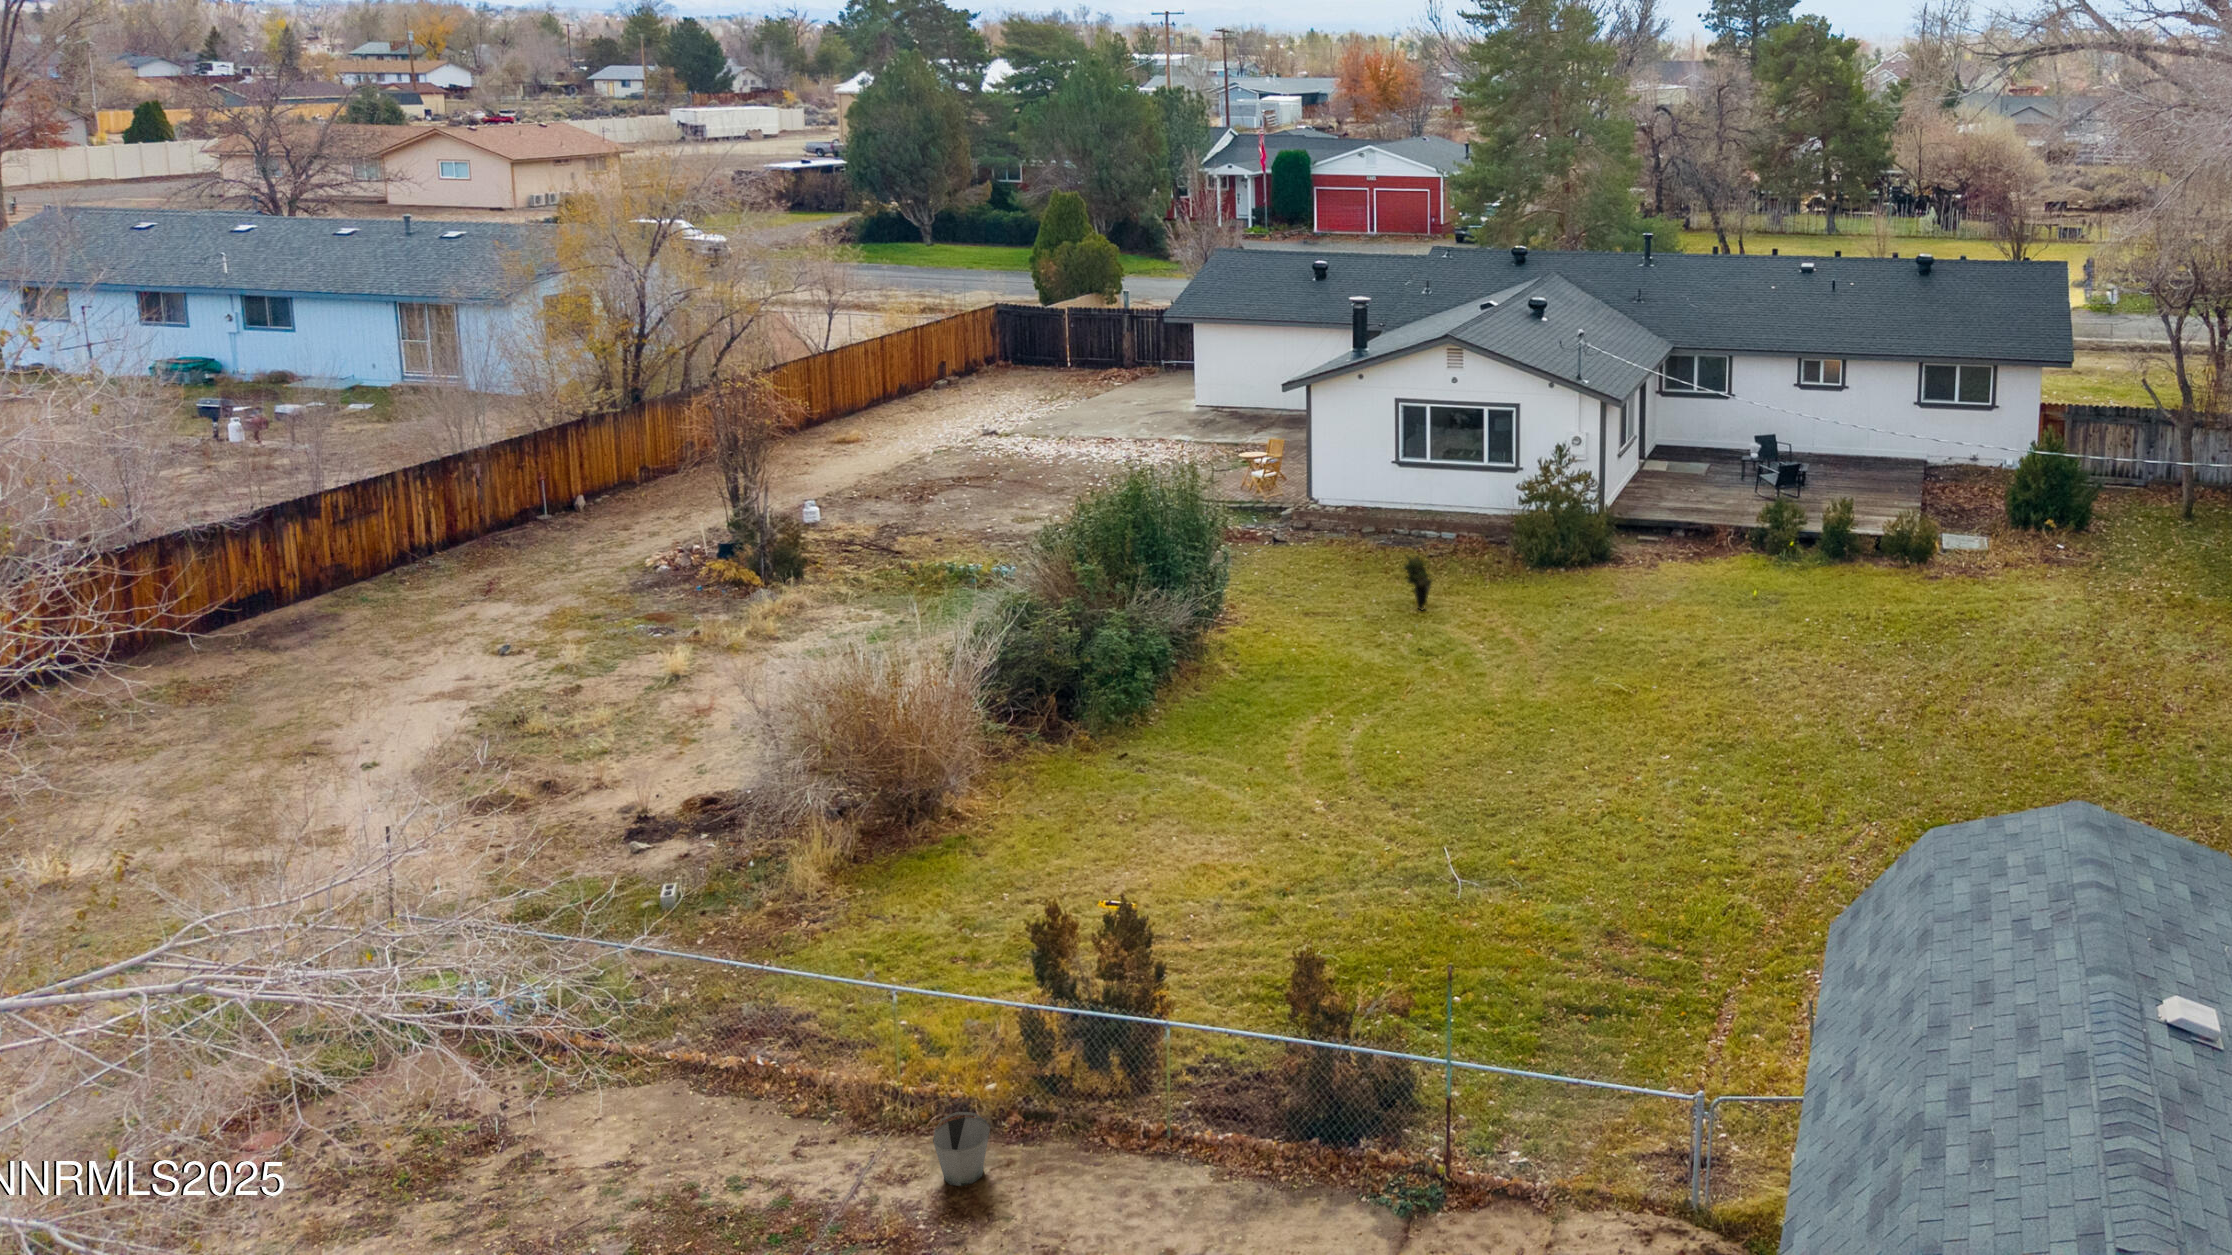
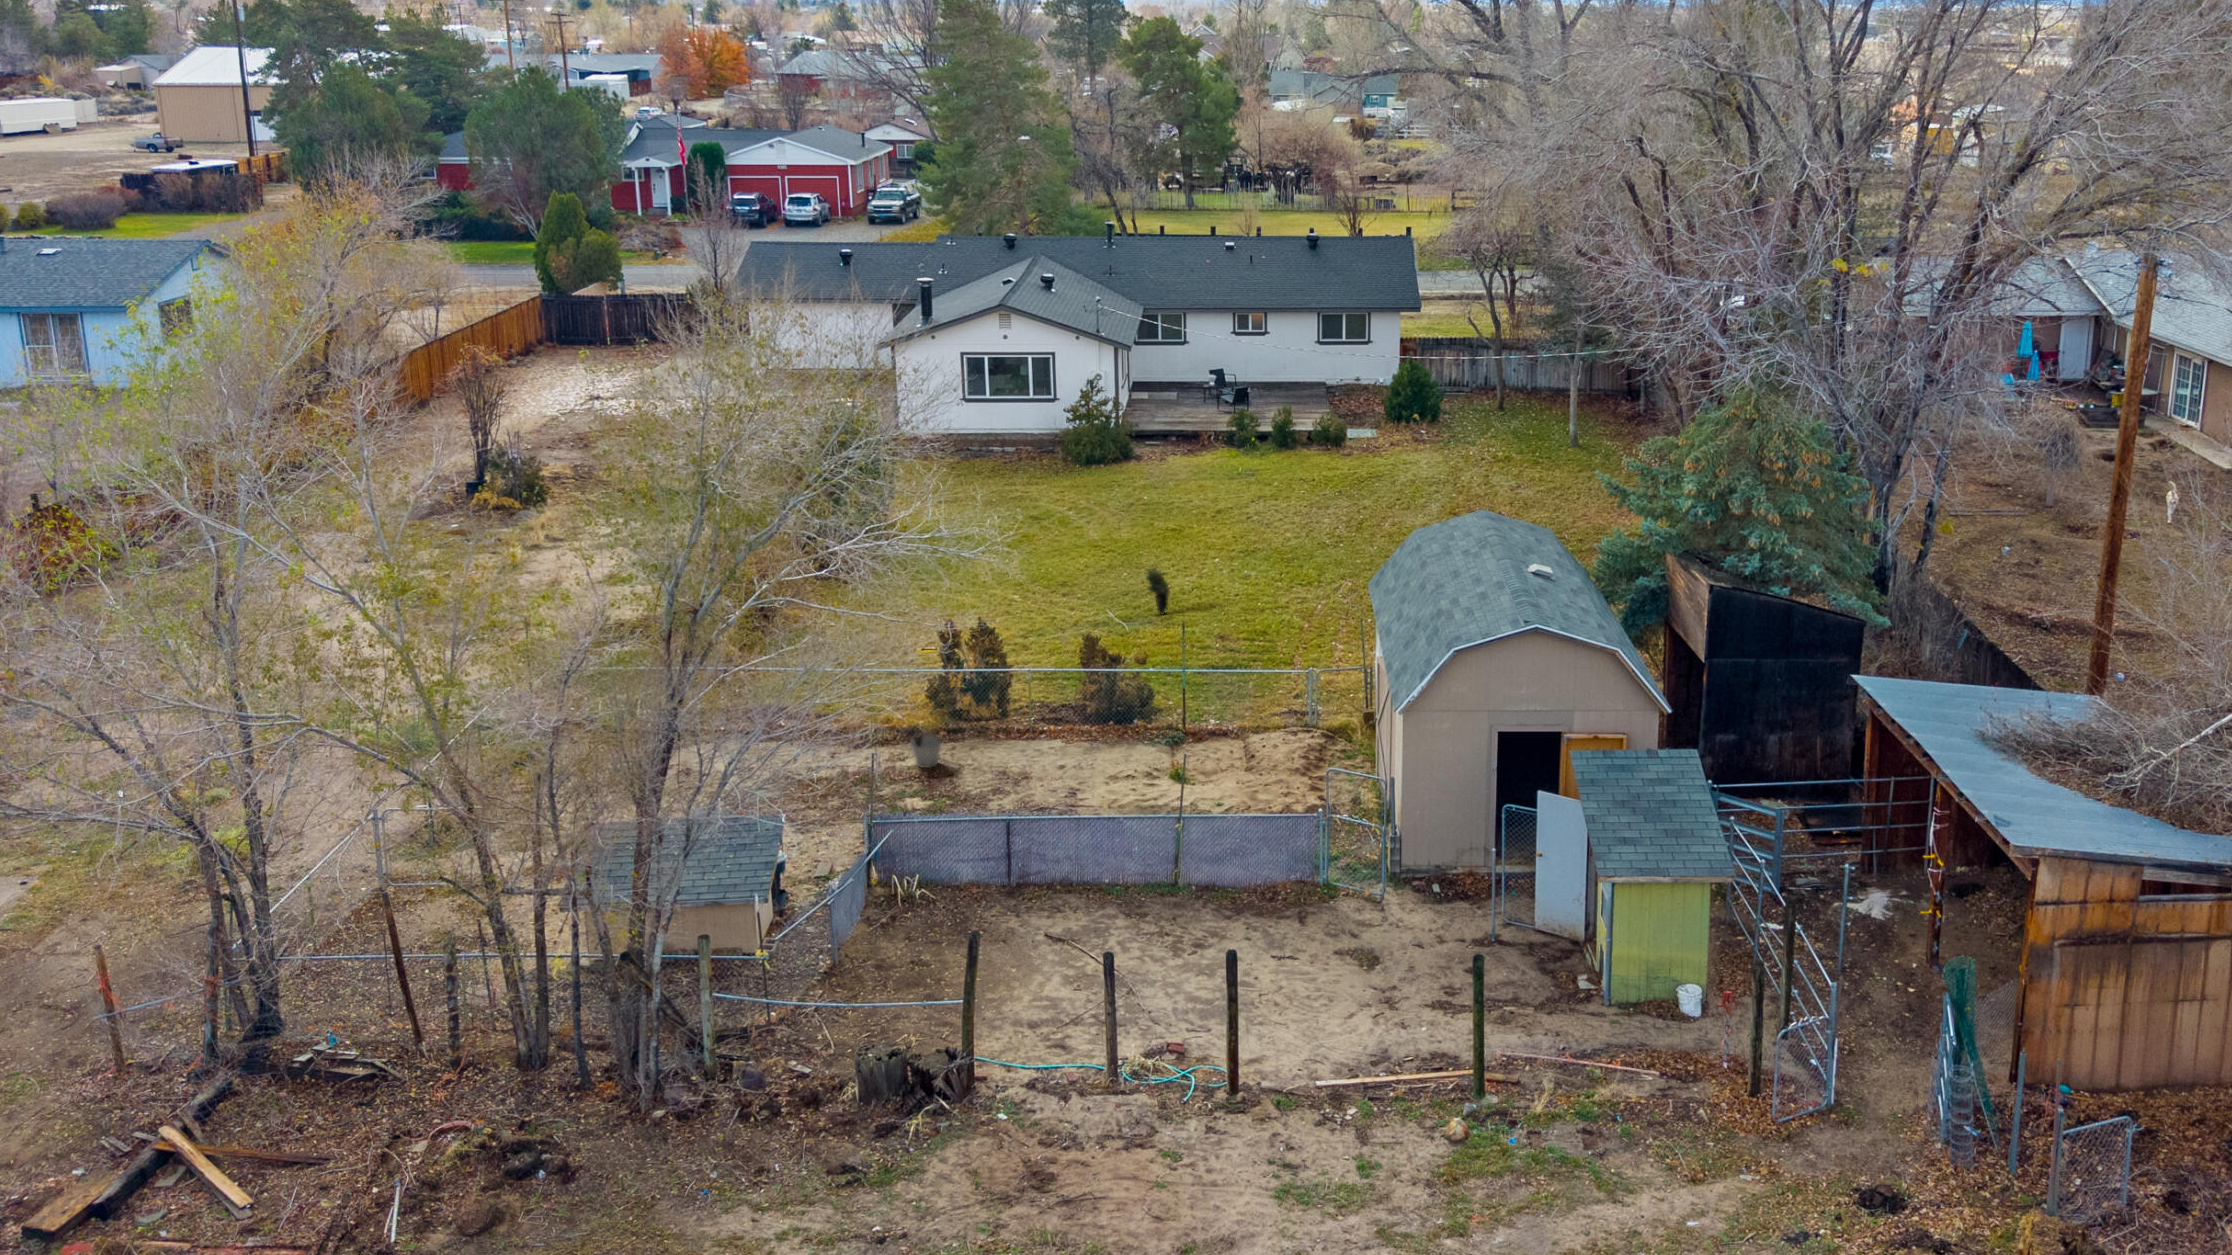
potted plant: present [1404,555,1432,611] -> present [1146,567,1171,614]

